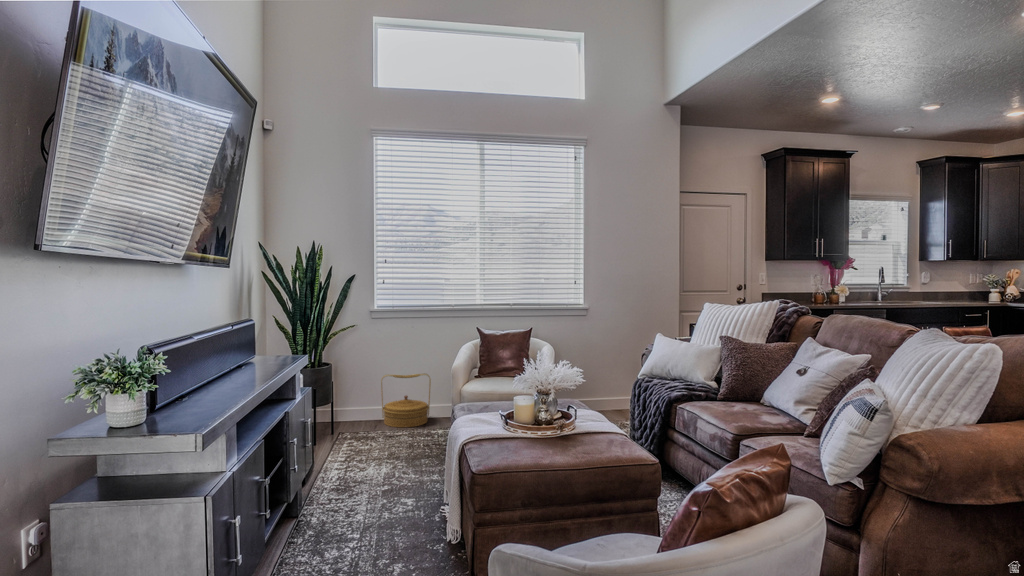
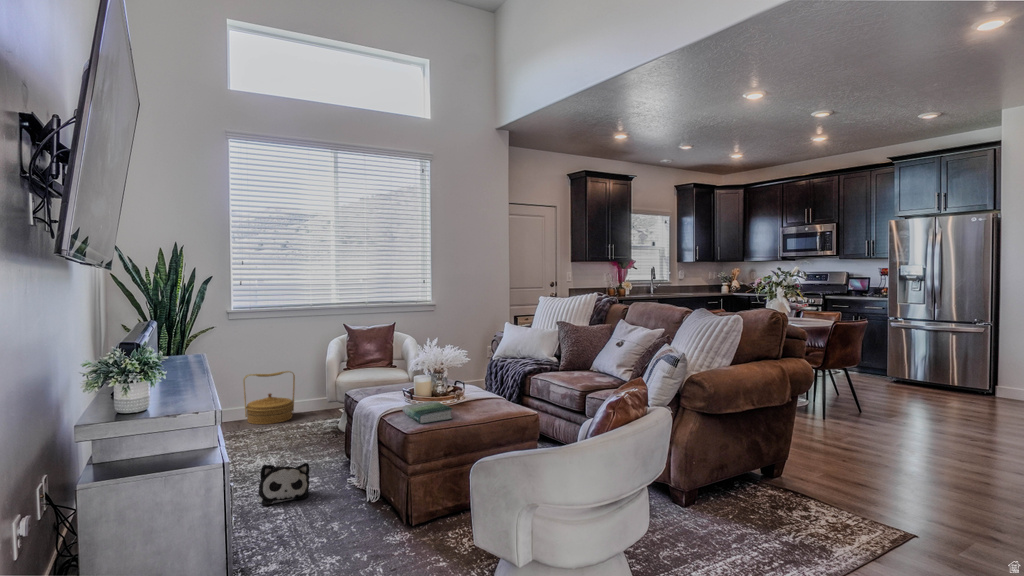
book: none [490,430,544,460] -> present [403,401,453,424]
plush toy: none [345,481,398,526] -> present [258,463,310,506]

